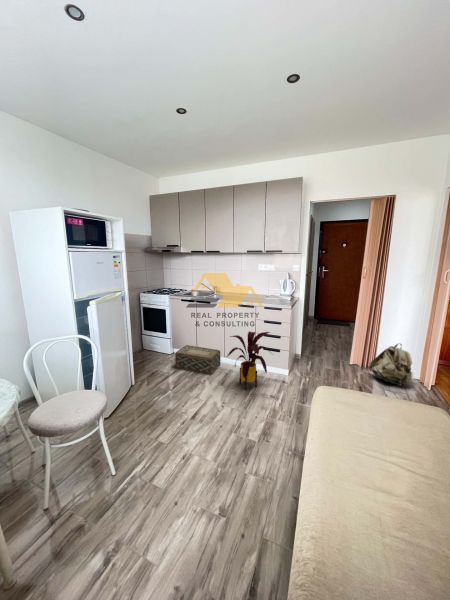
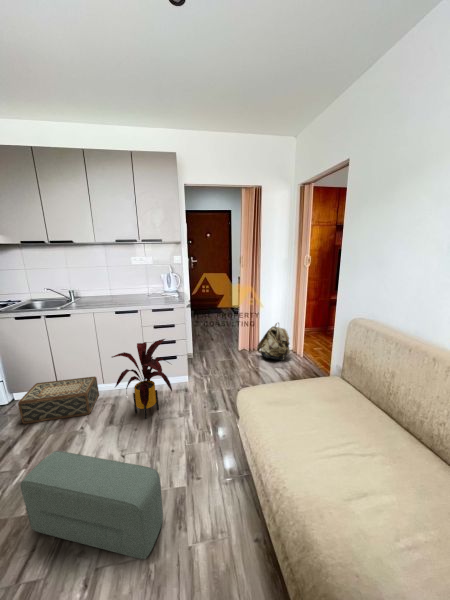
pouf: none [166,381,235,464] -> present [21,451,163,559]

